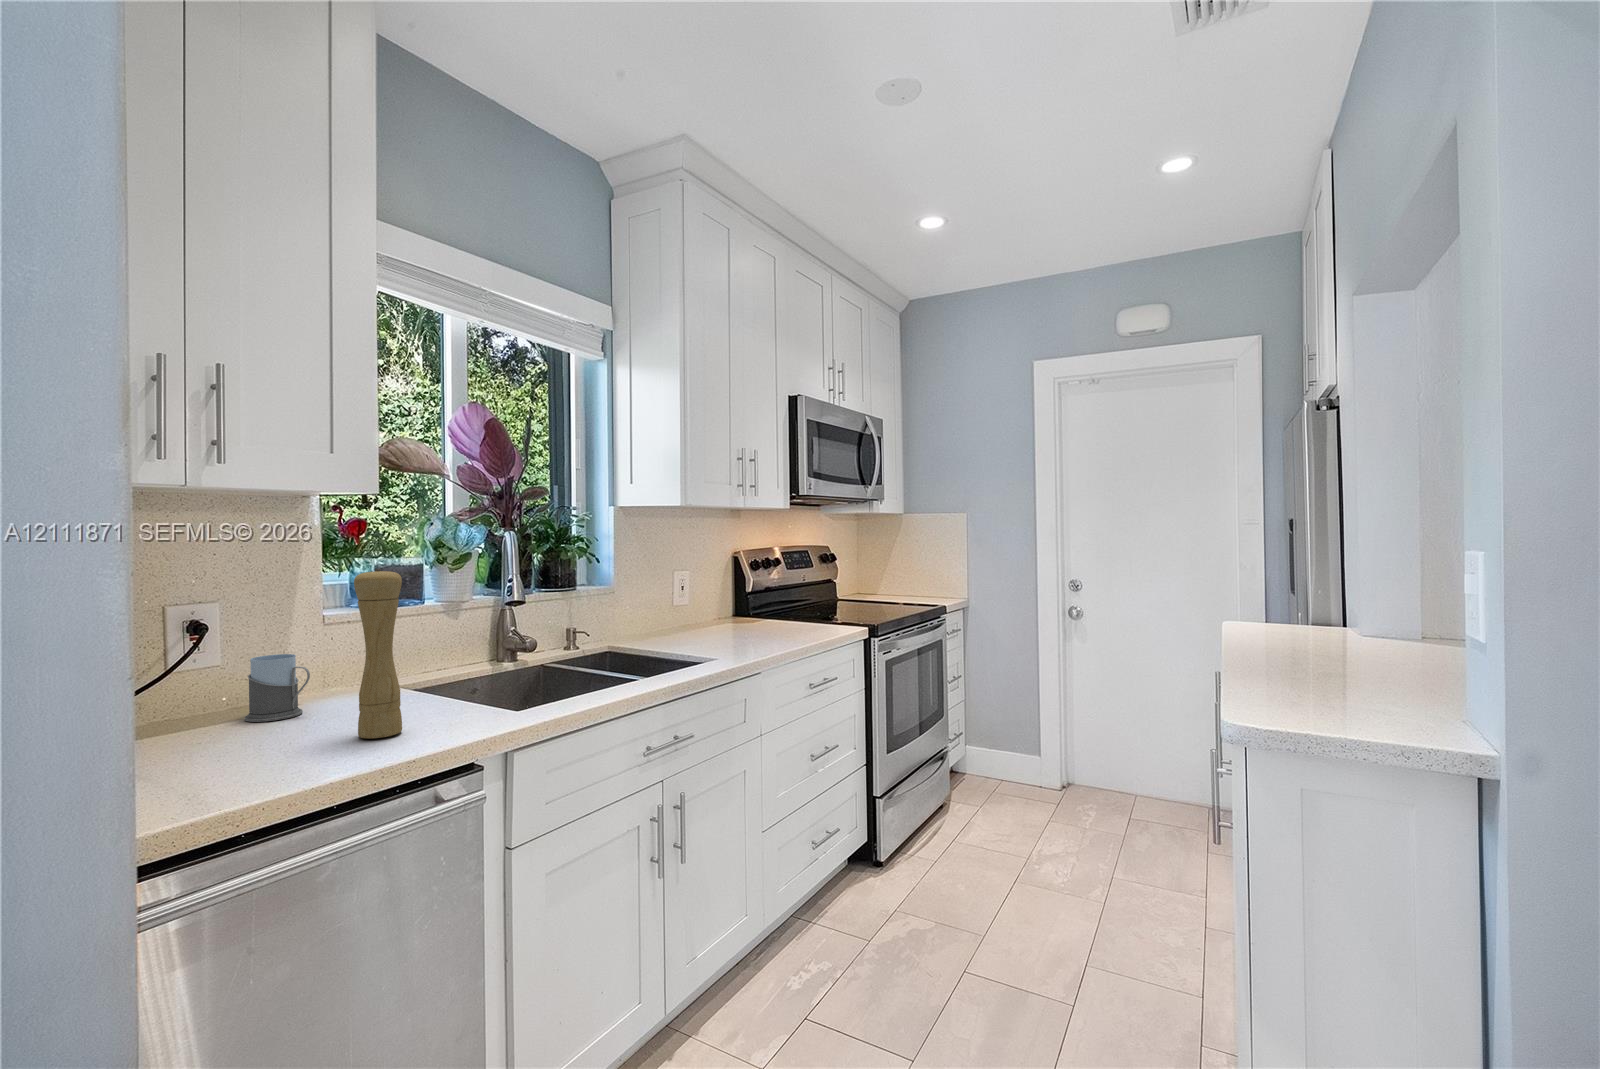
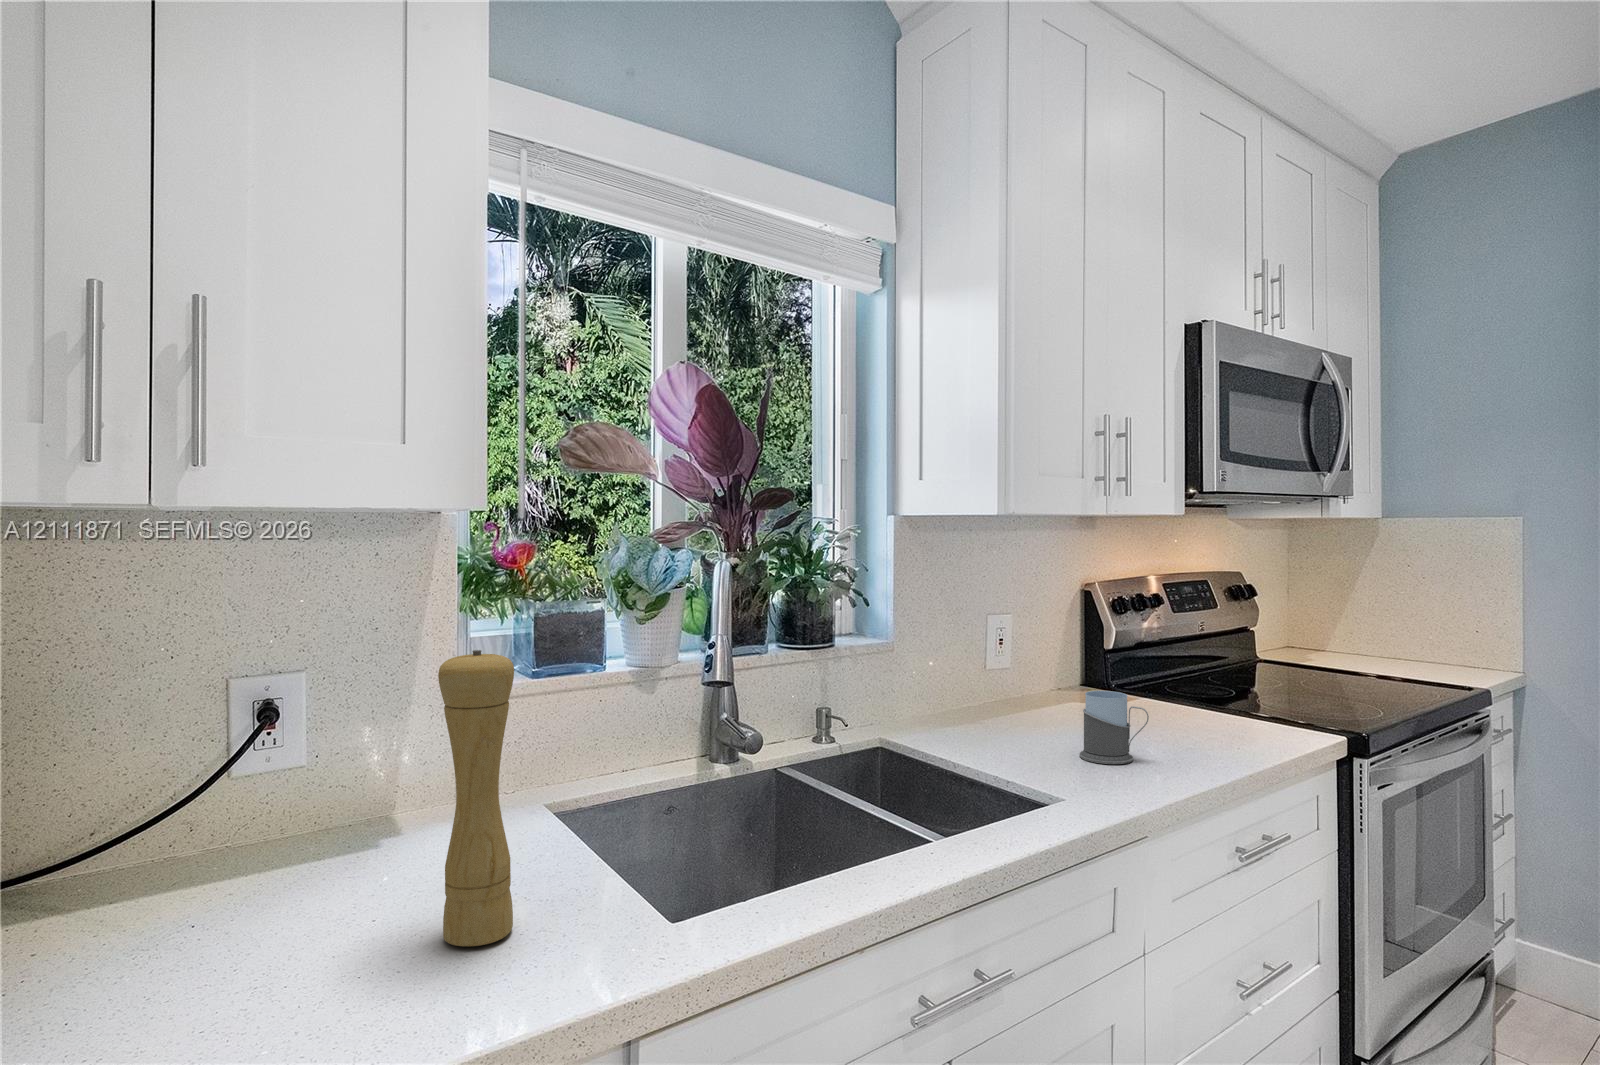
mug: present [245,654,310,722] -> present [1080,691,1149,764]

